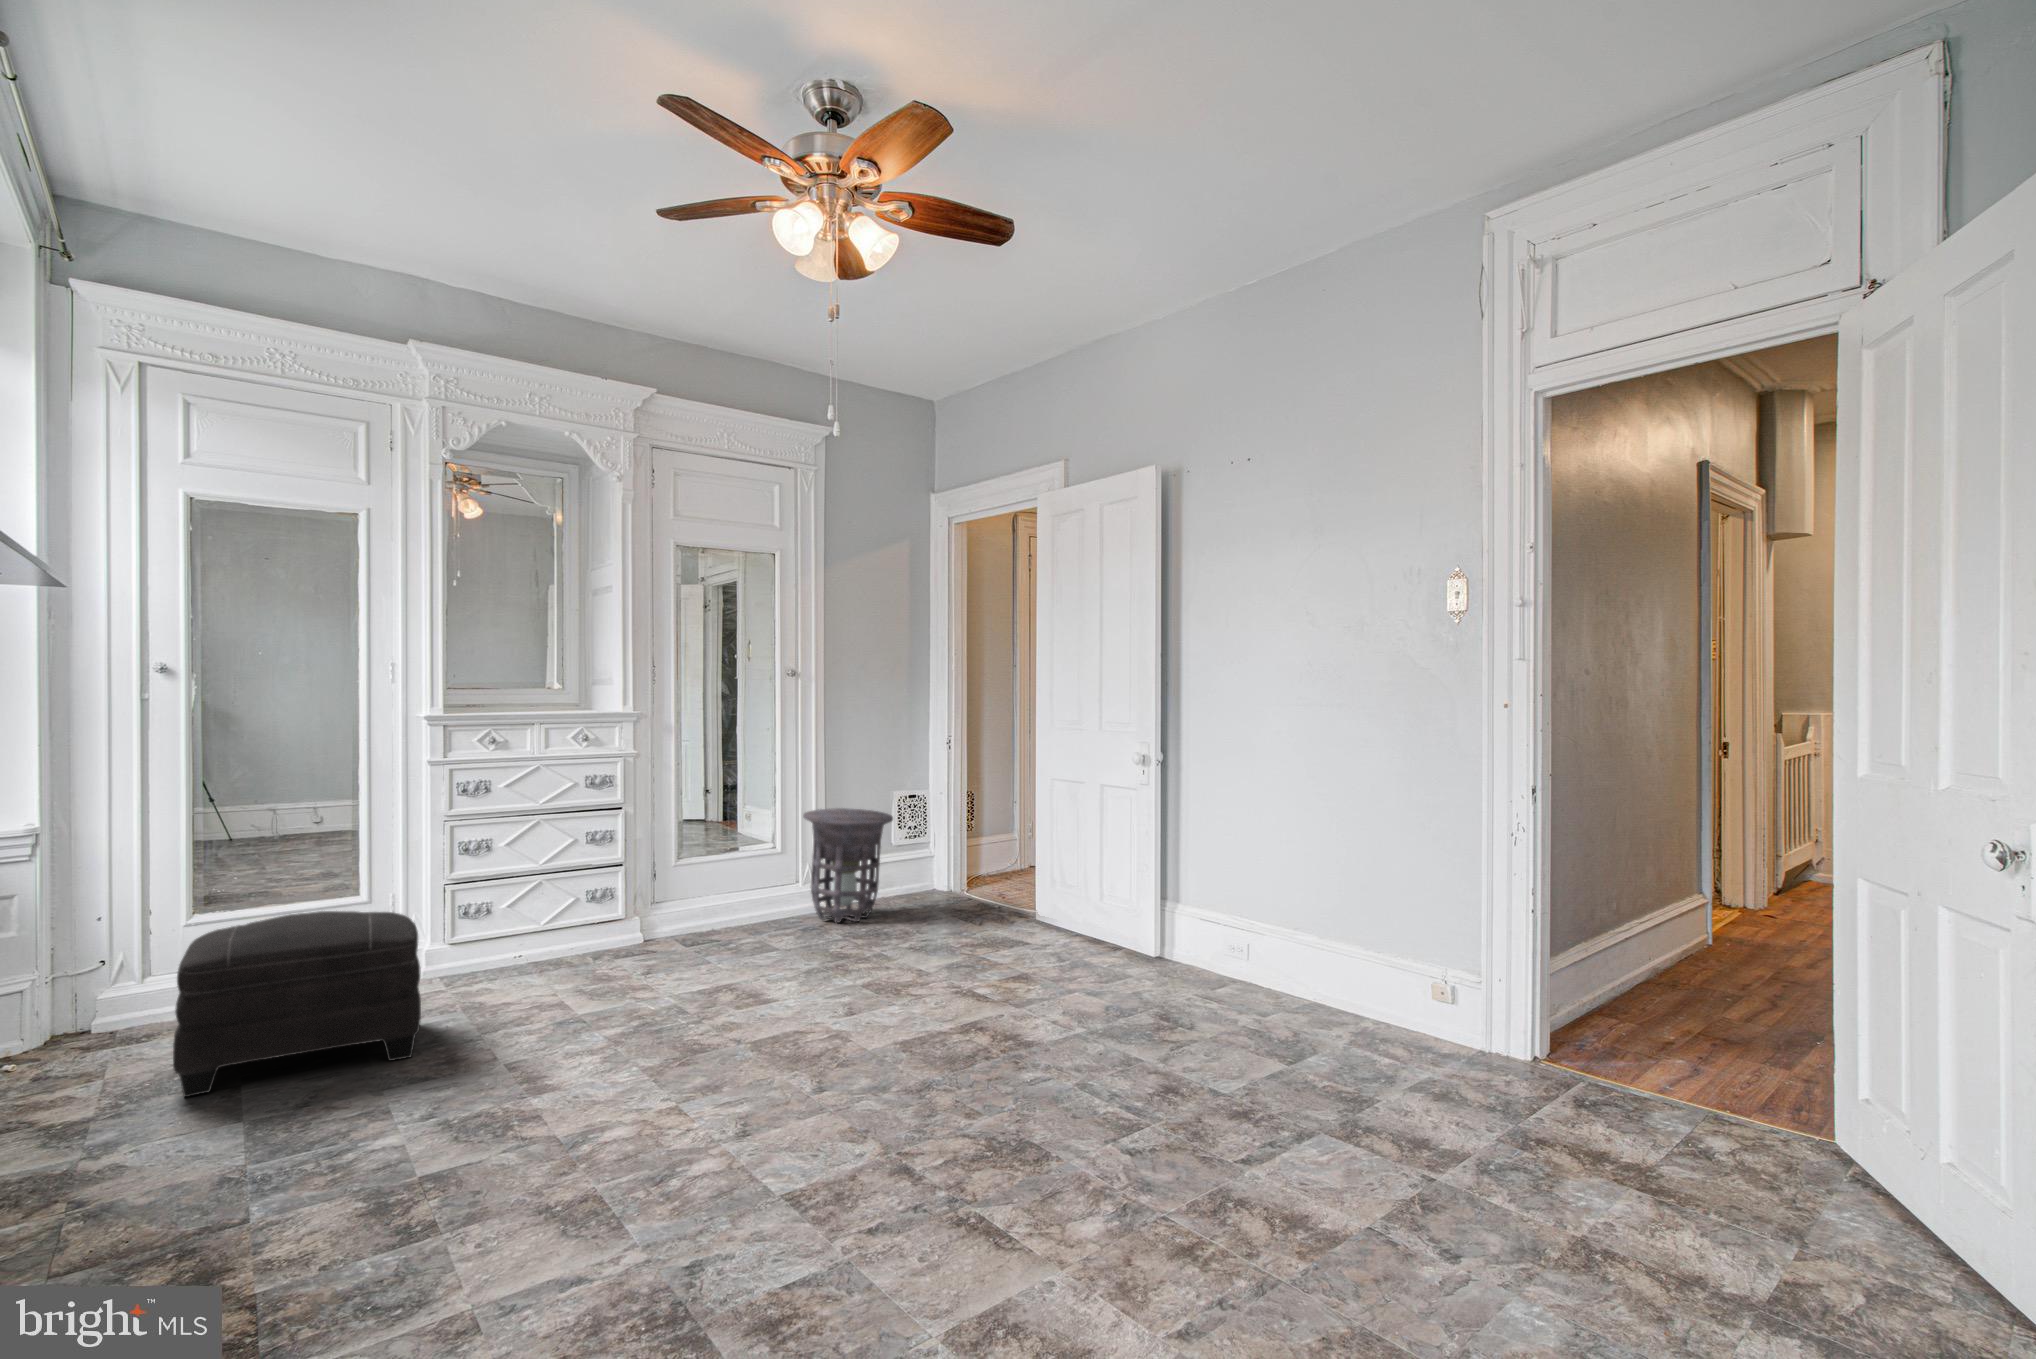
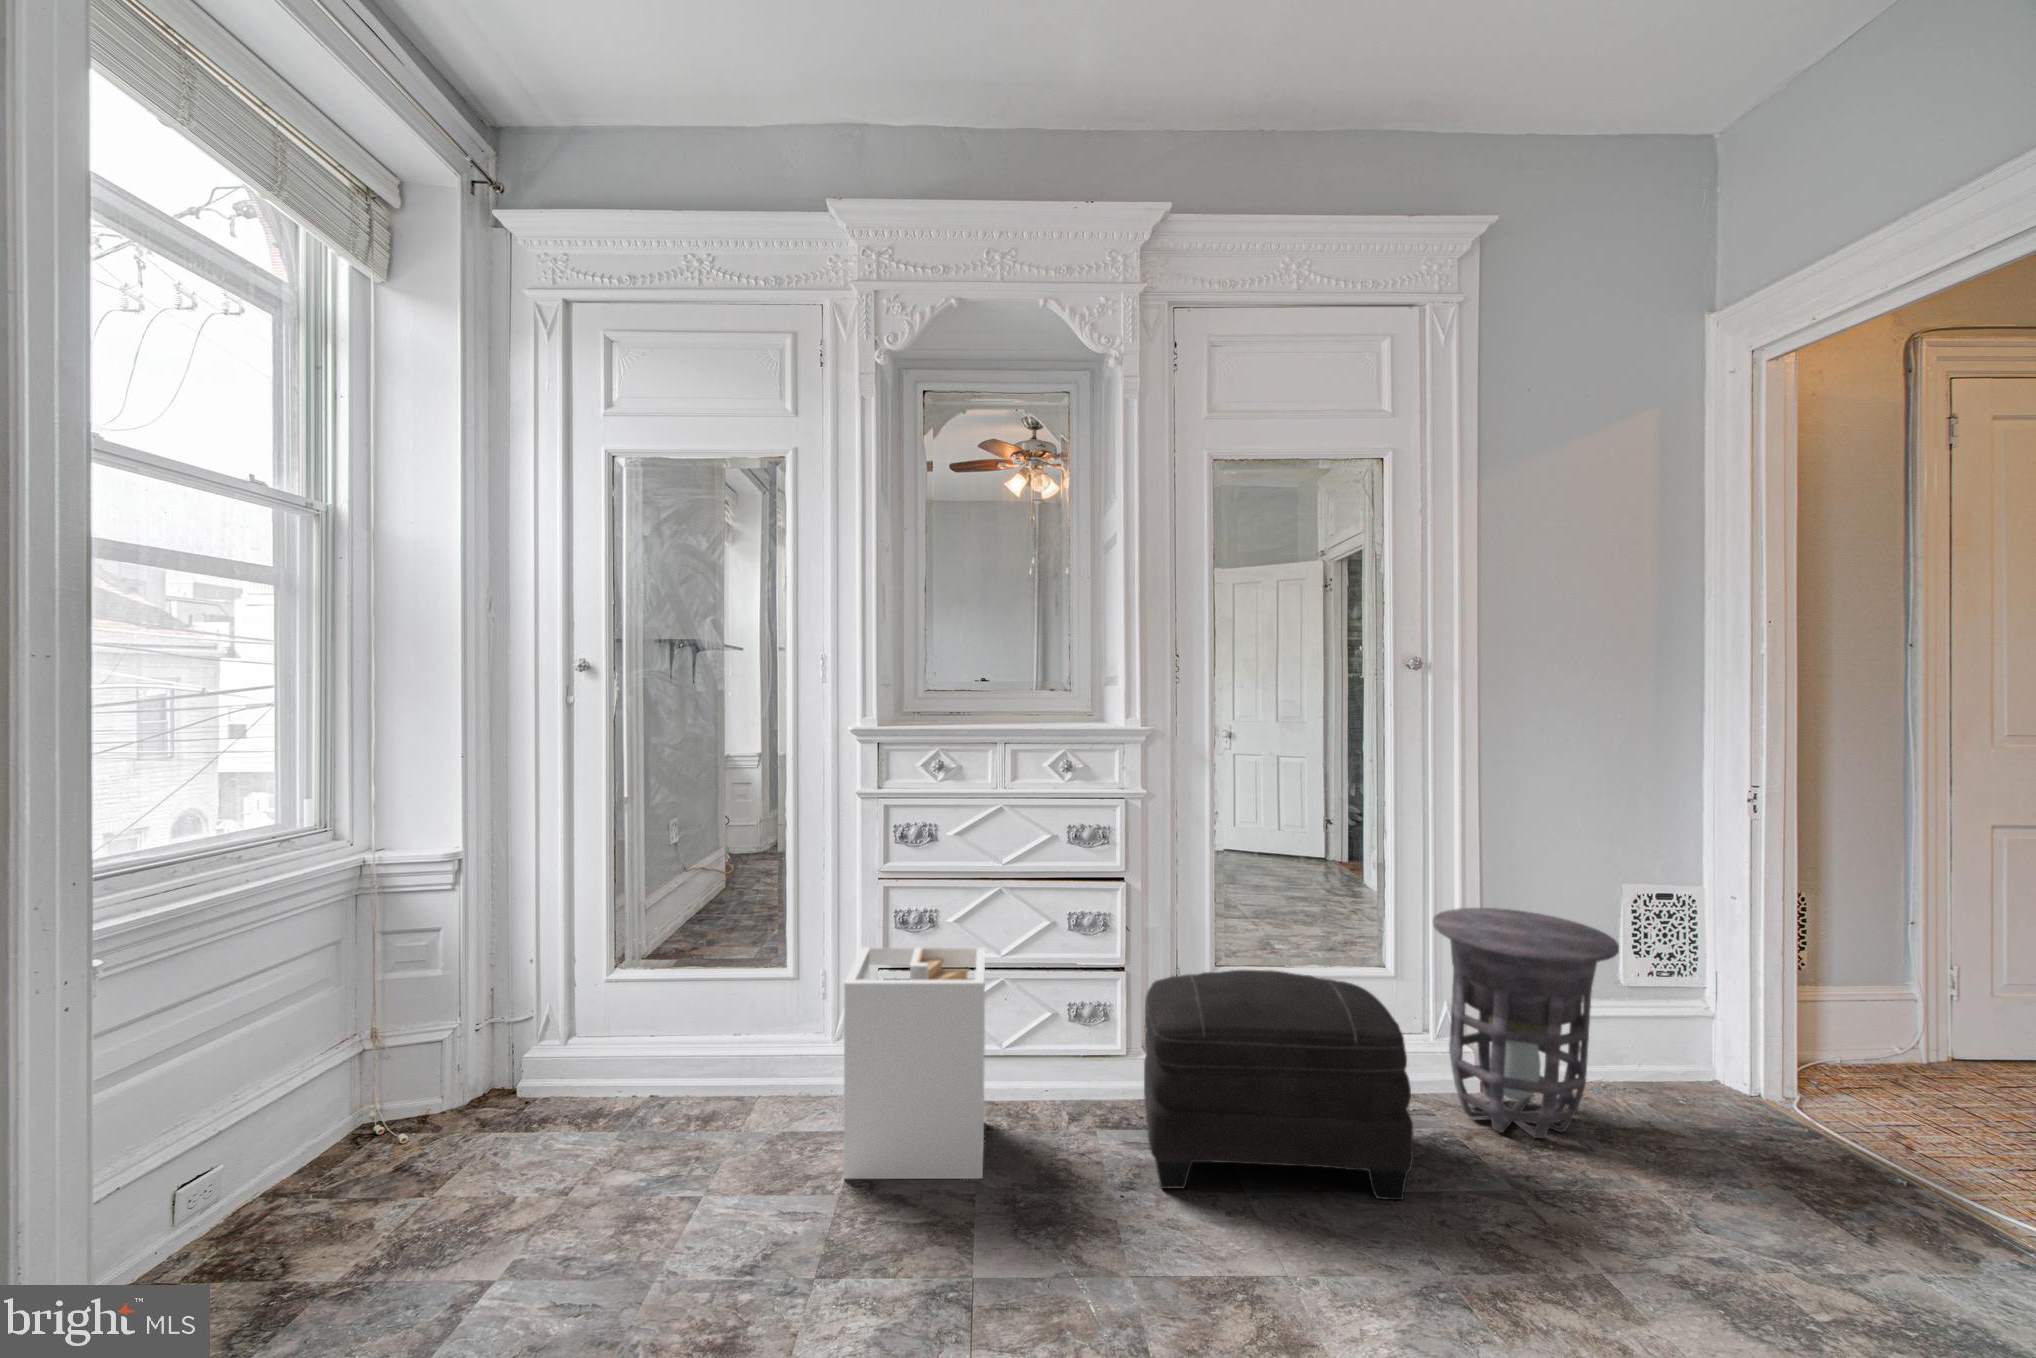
laundry hamper: none [442,857,558,1007] -> present [843,948,985,1179]
ottoman: present [173,911,421,1097] -> present [1144,970,1413,1200]

